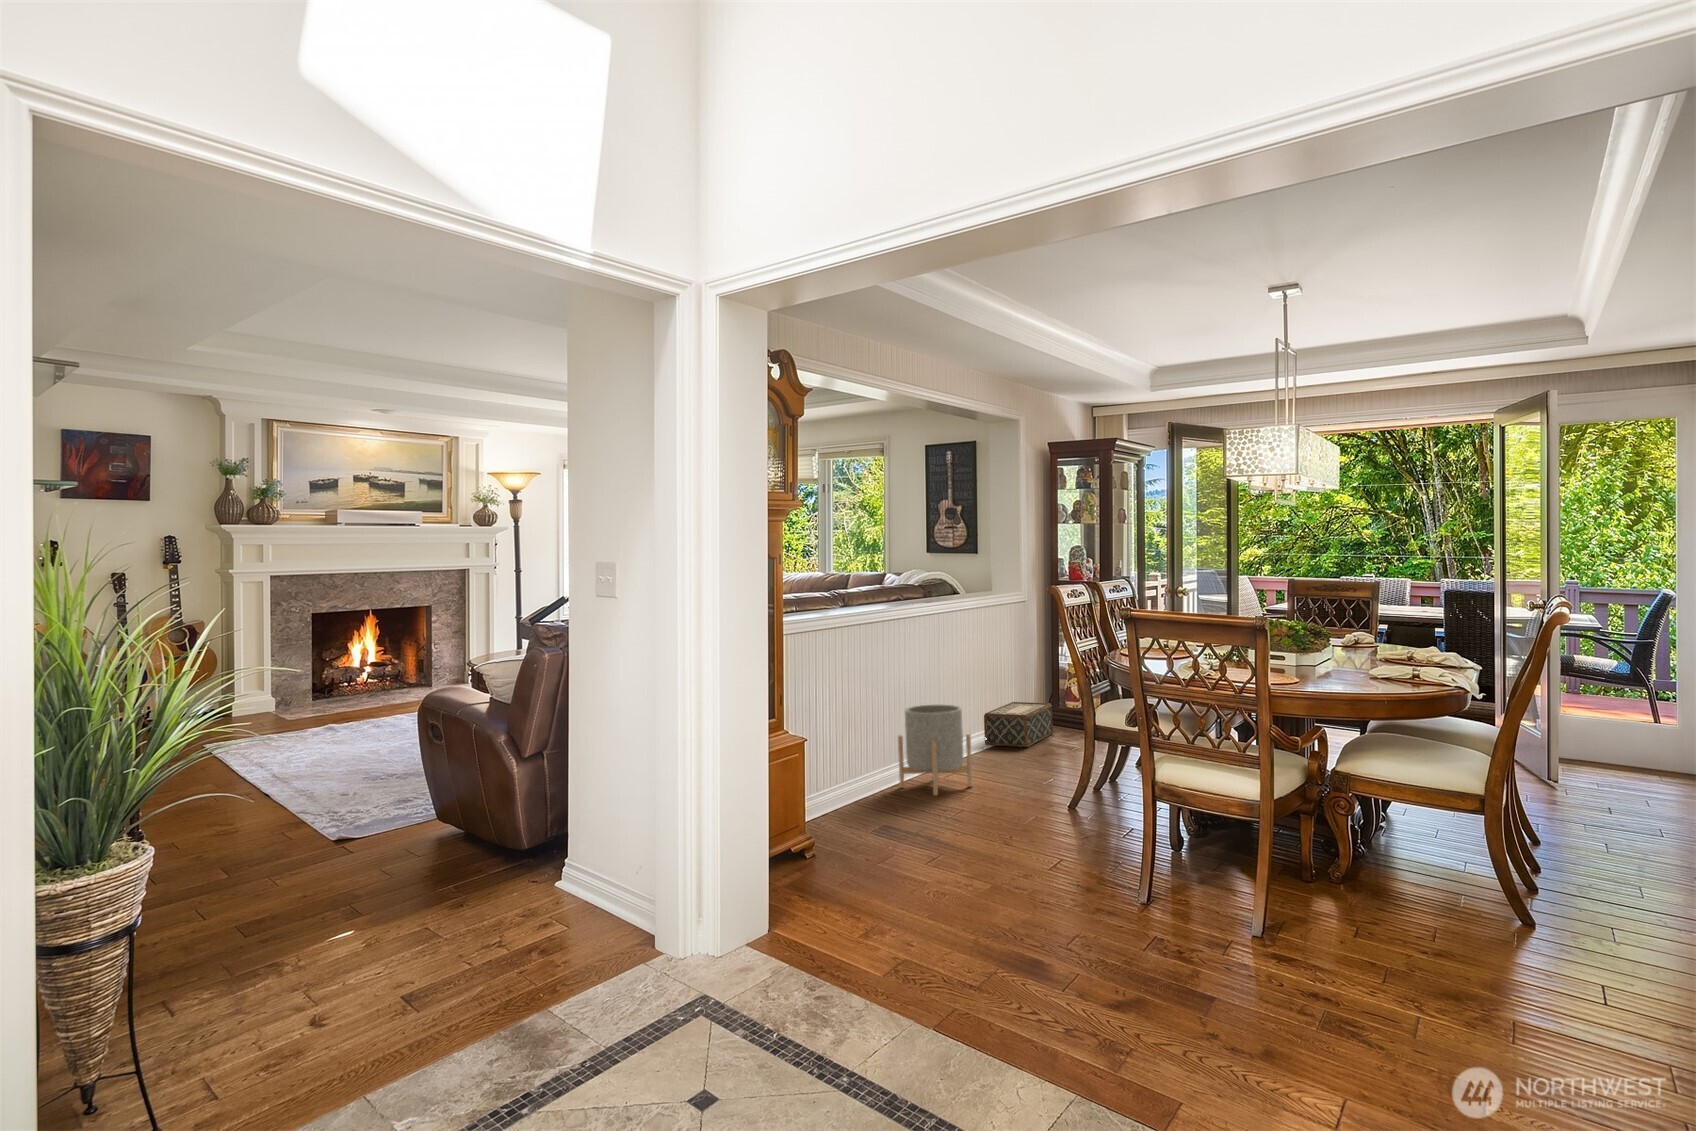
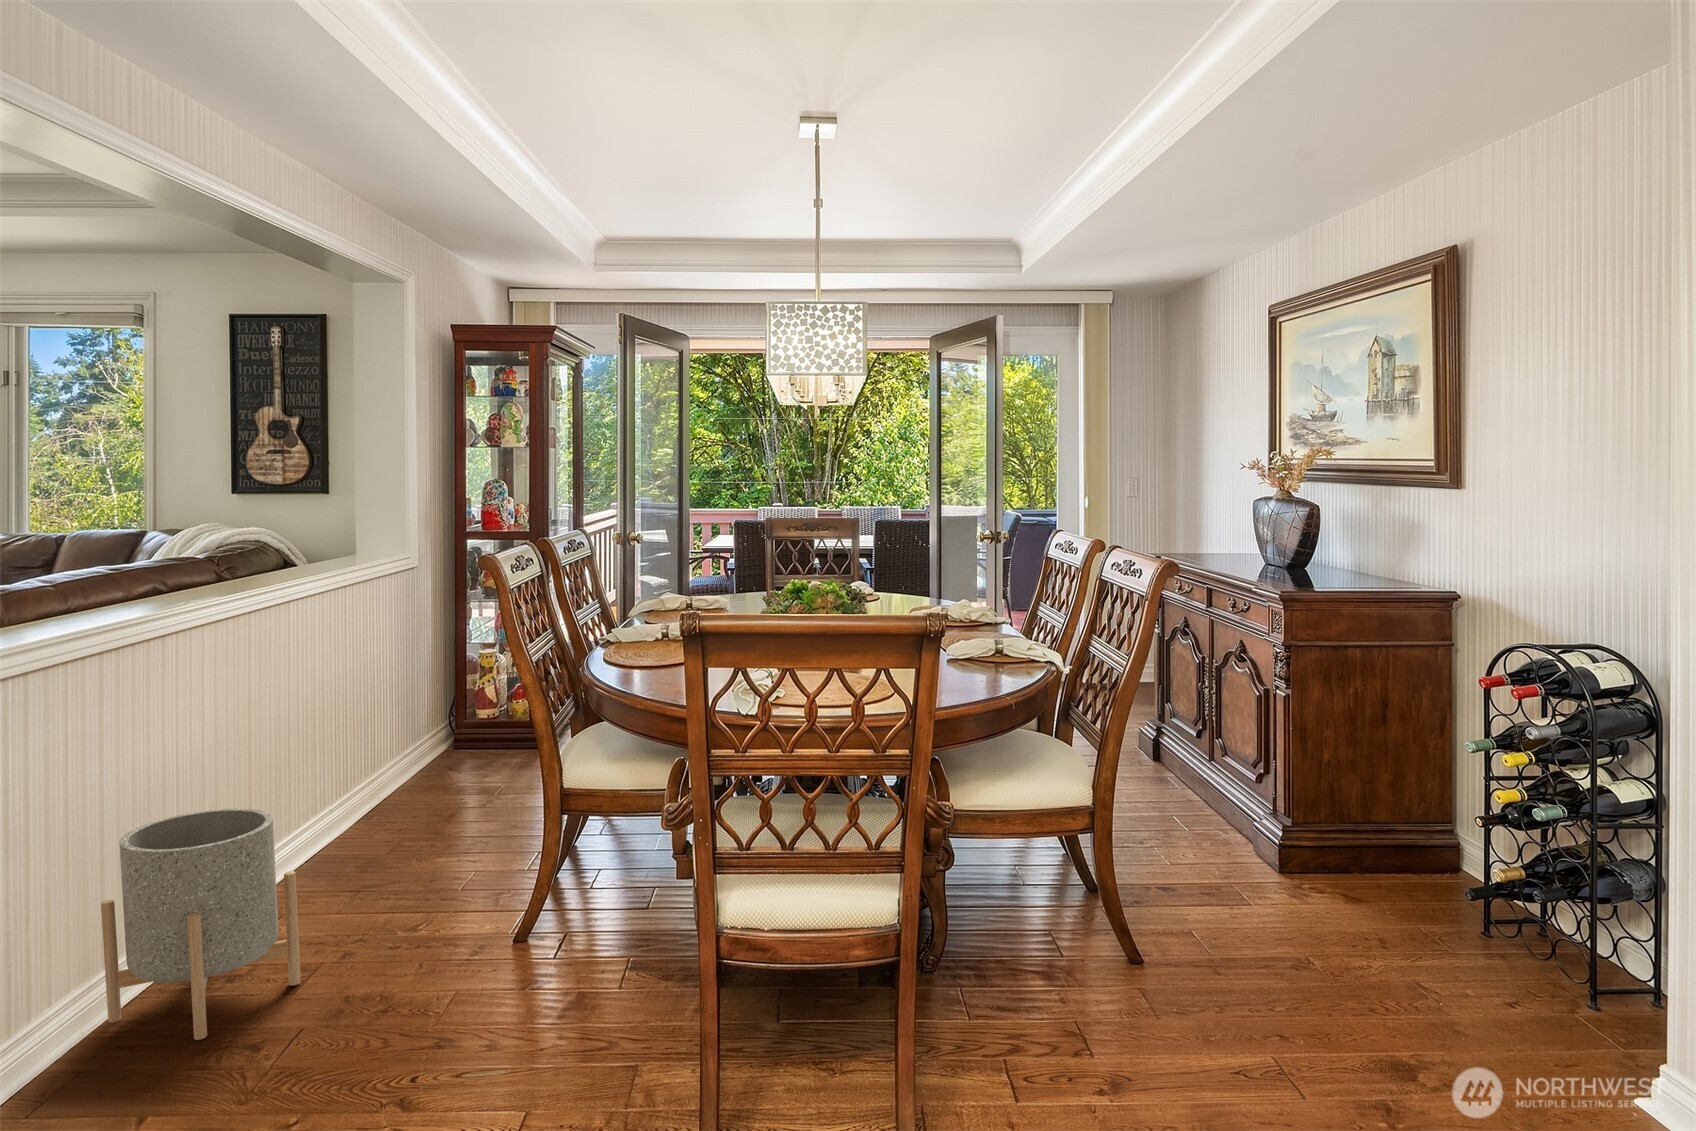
woven basket: present [984,702,1053,747] -> none [334,744,463,837]

